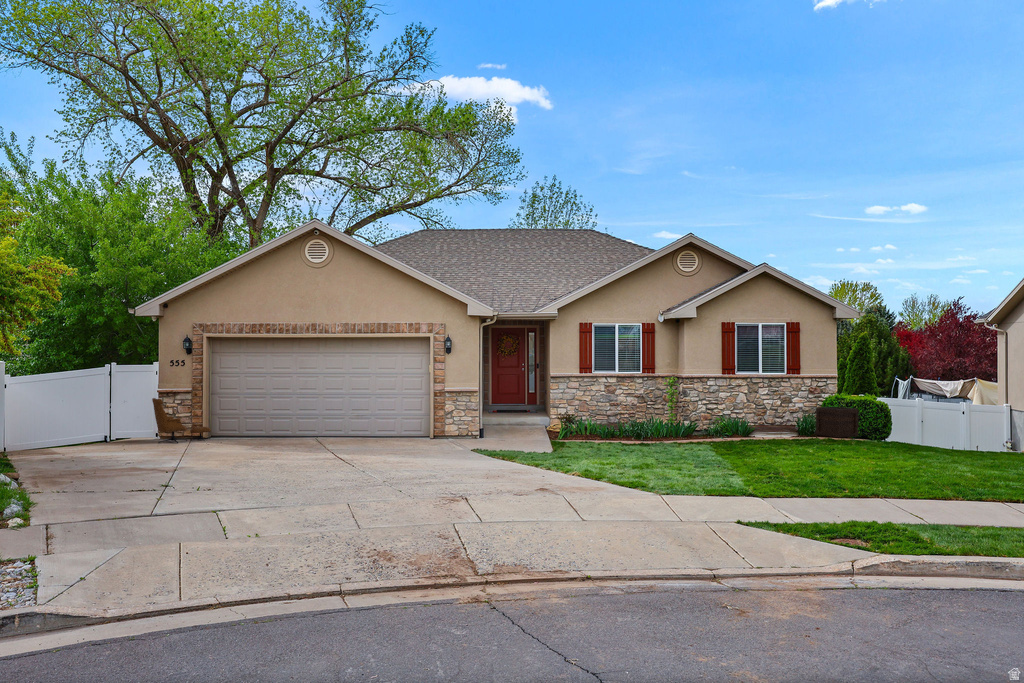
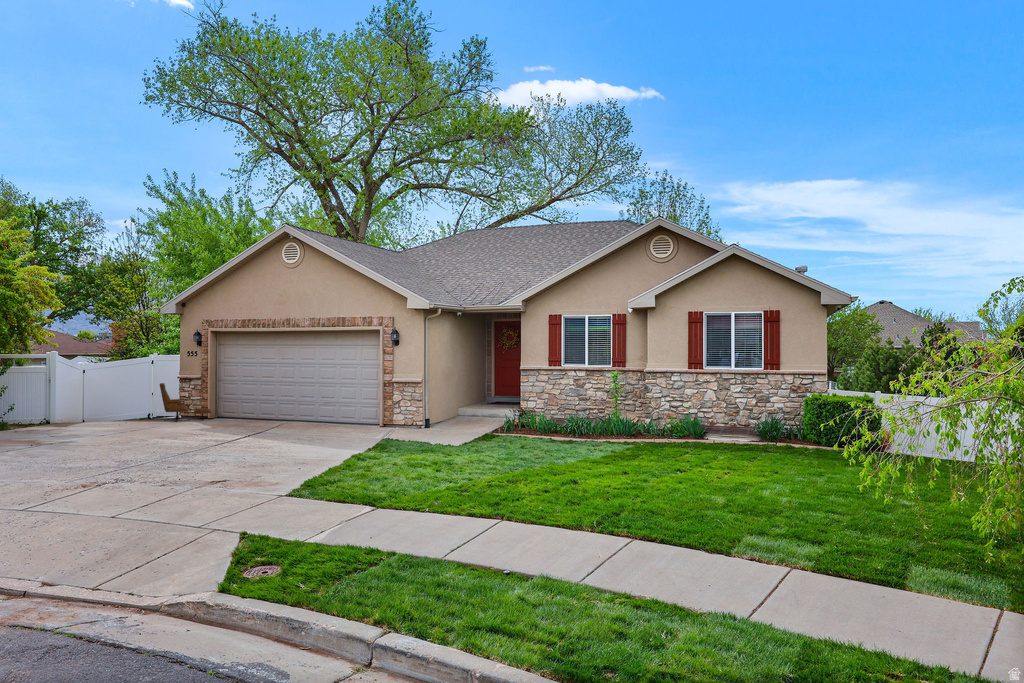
wooden crate: present [816,407,858,438] -> none [779,408,828,445]

